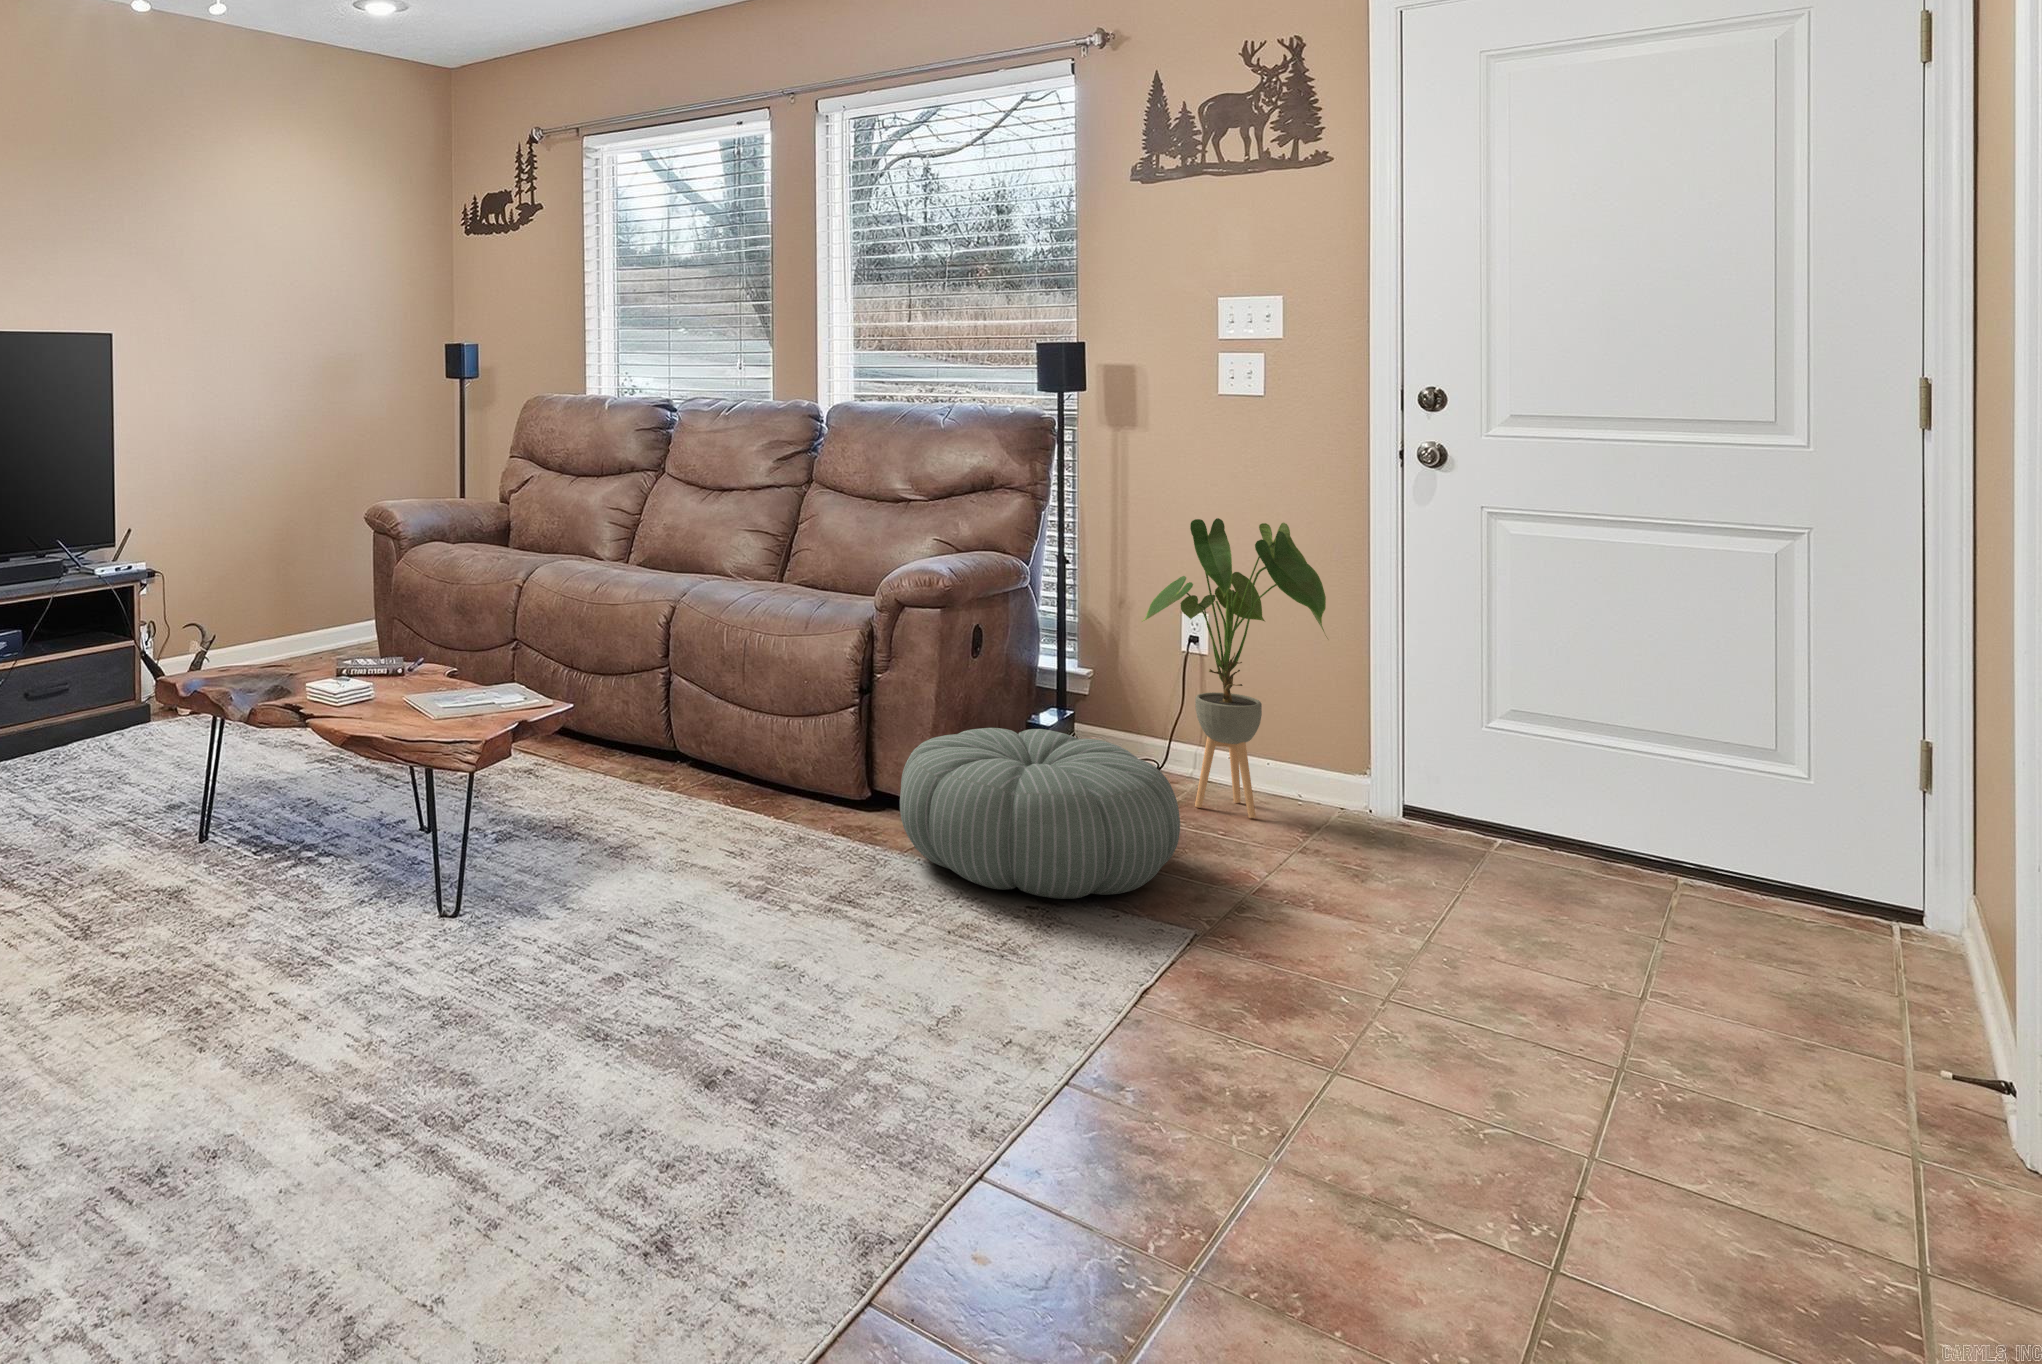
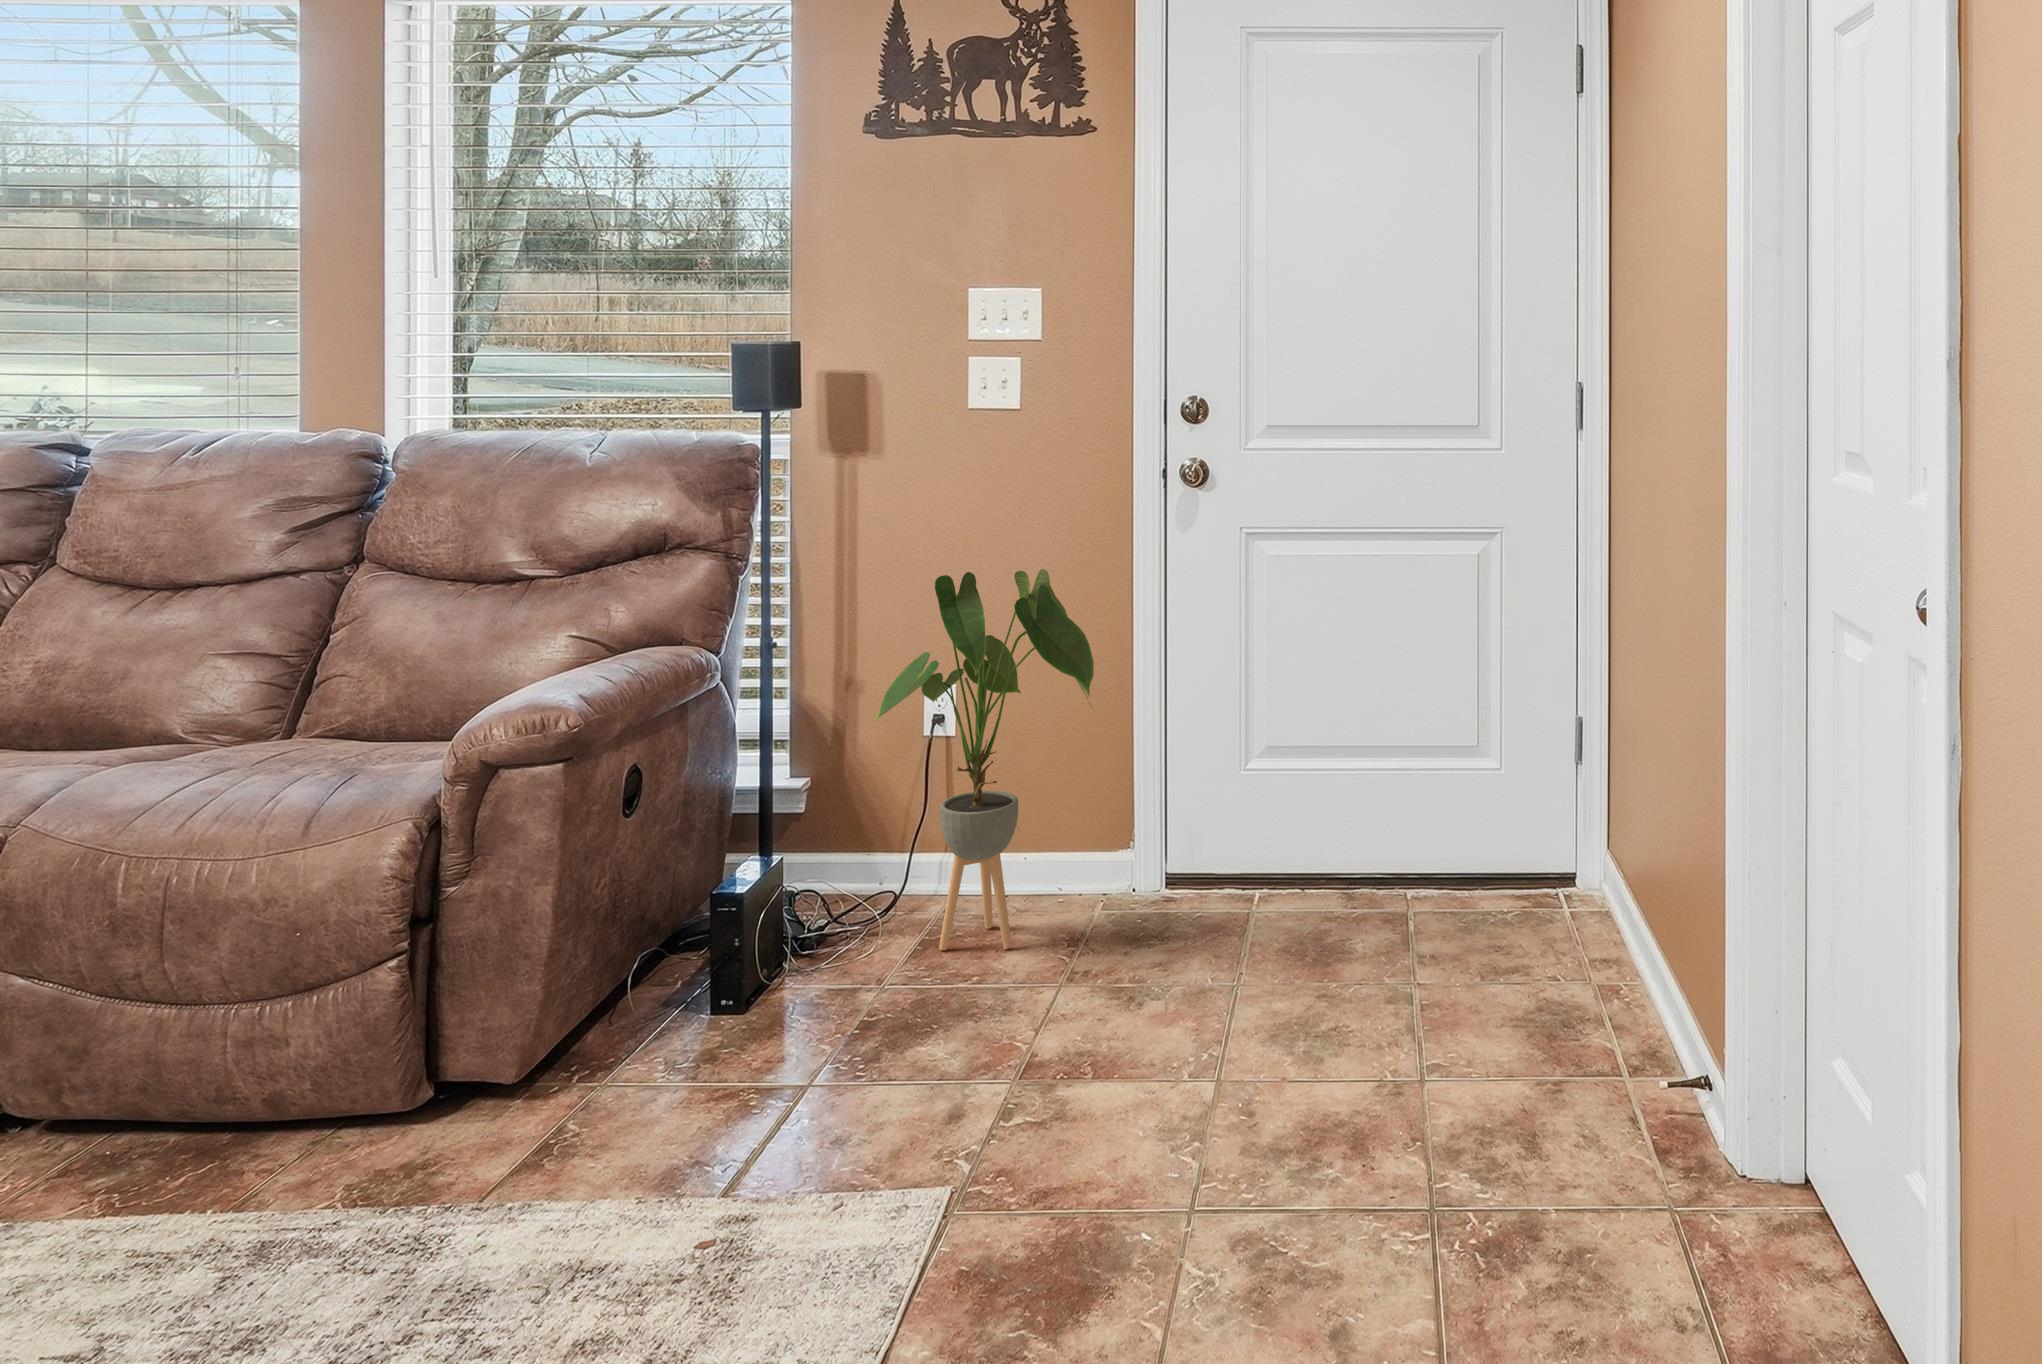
pouf: present [900,728,1180,899] -> none [483,911,925,1218]

